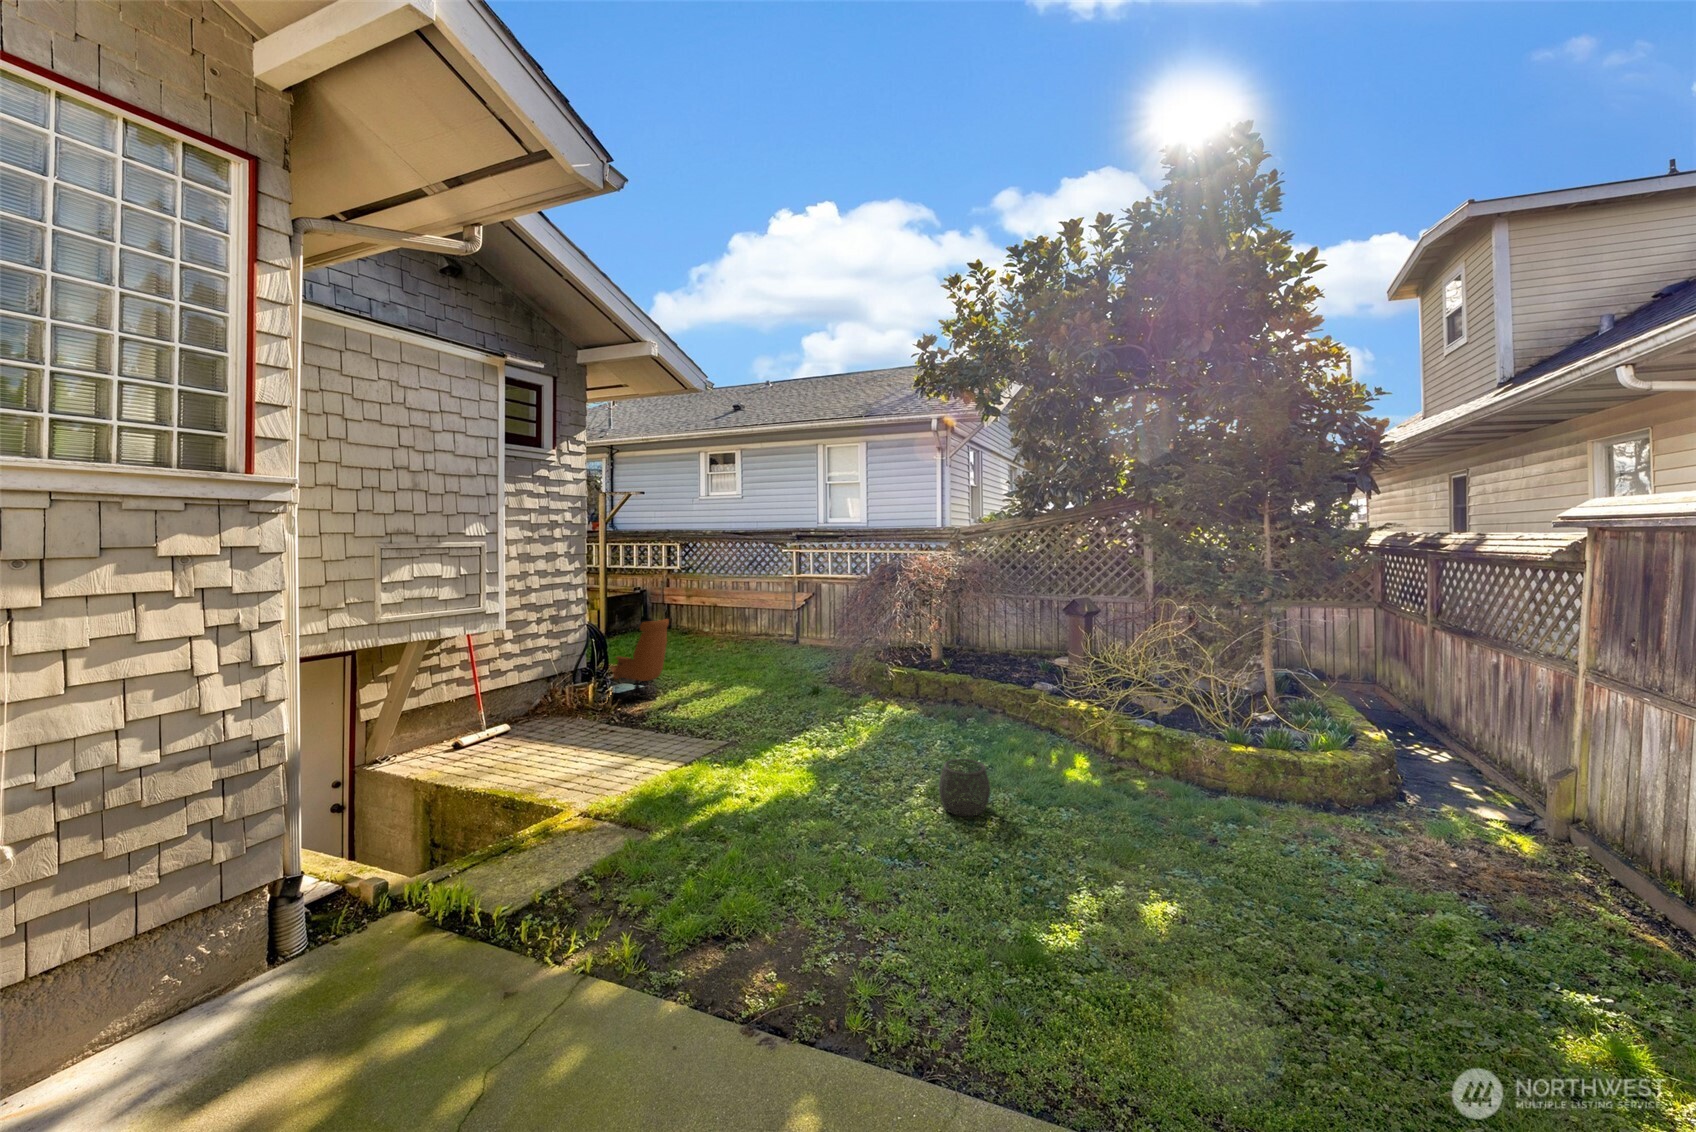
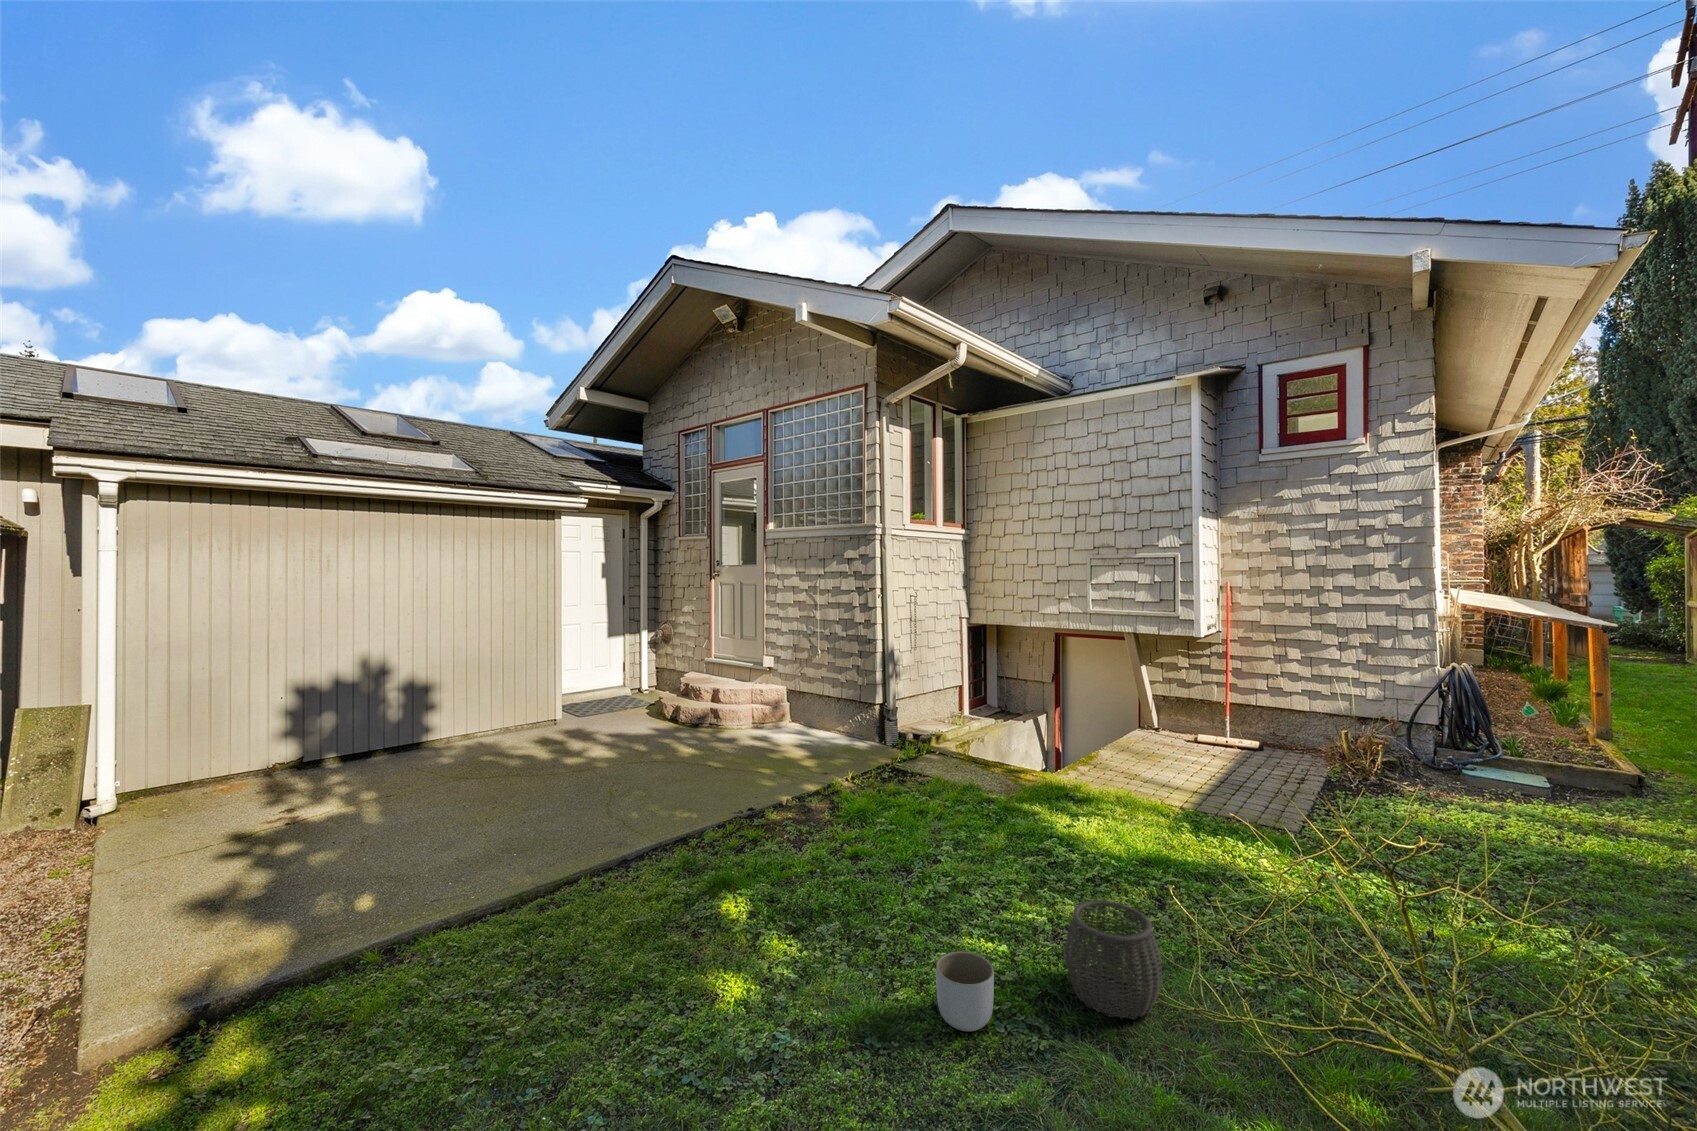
lounge chair: present [611,619,669,701] -> none [1439,668,1548,799]
planter: none [1011,809,1047,852] -> present [936,951,994,1032]

